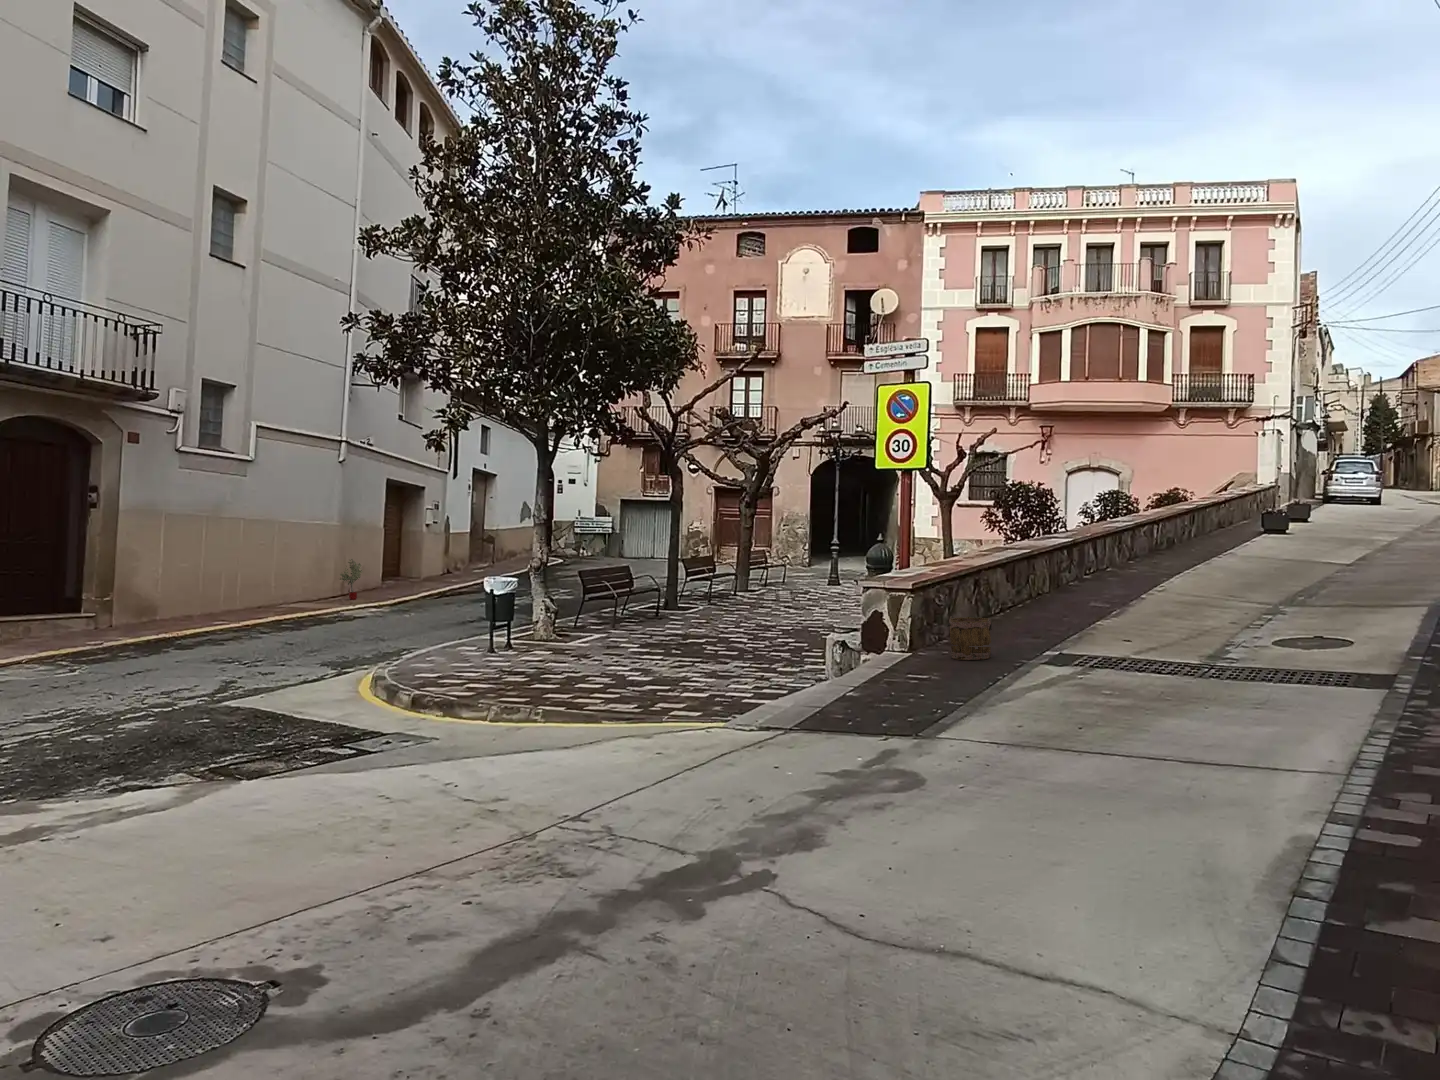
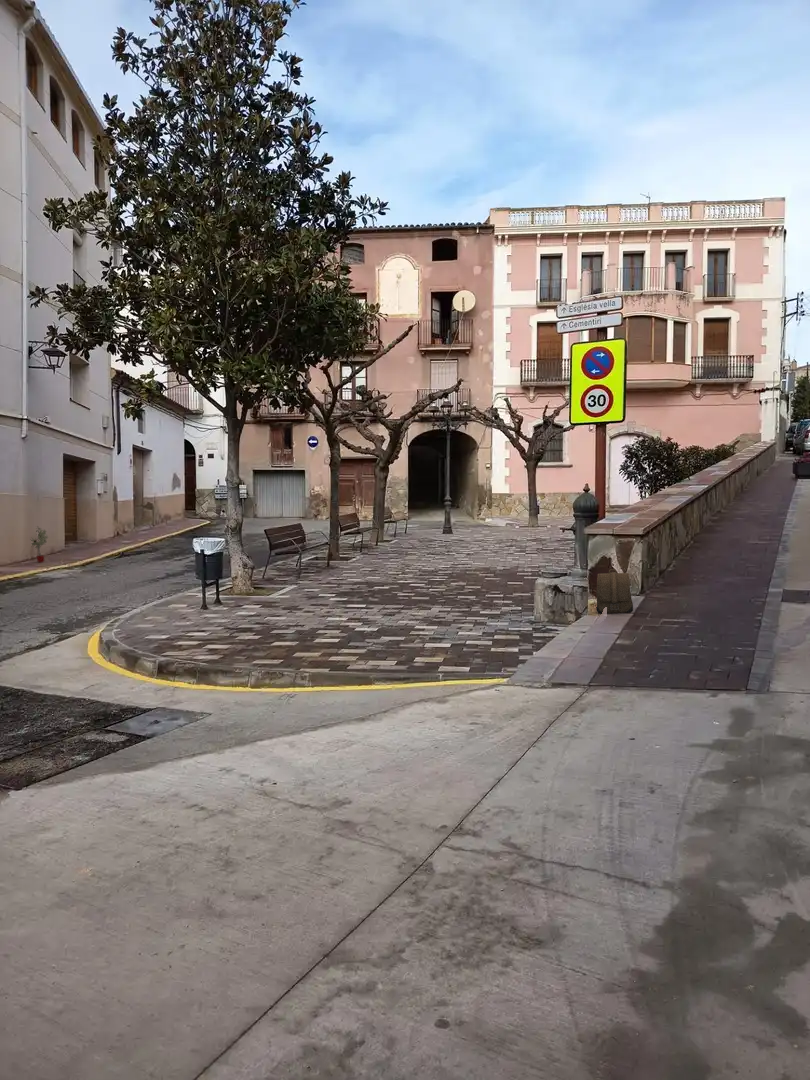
bucket: present [947,616,992,660] -> none [653,555,697,596]
backpack: none [865,627,905,673] -> present [596,569,633,613]

